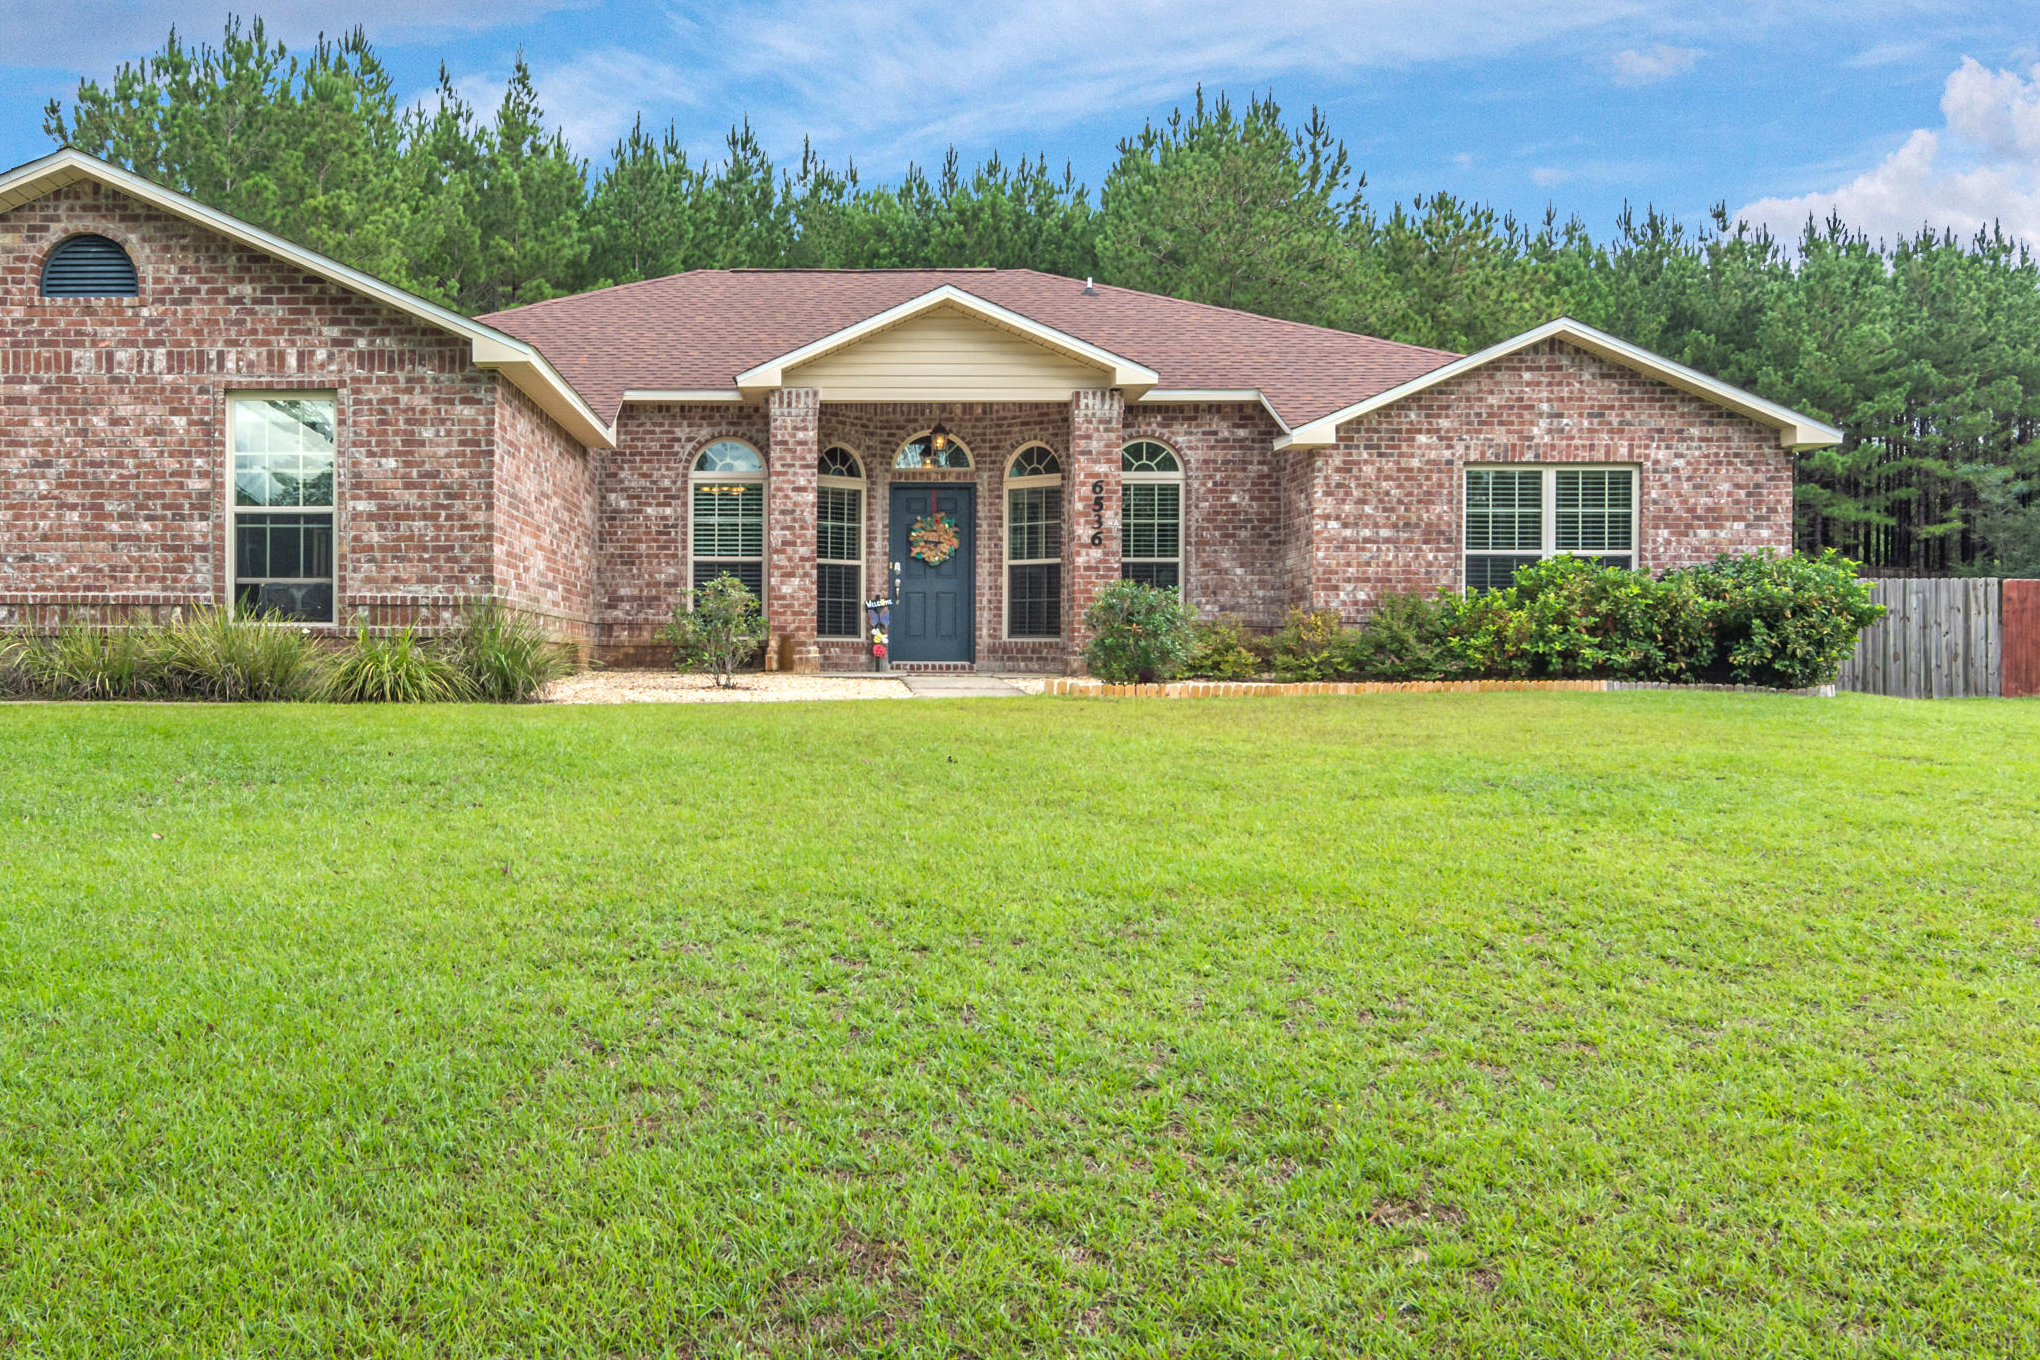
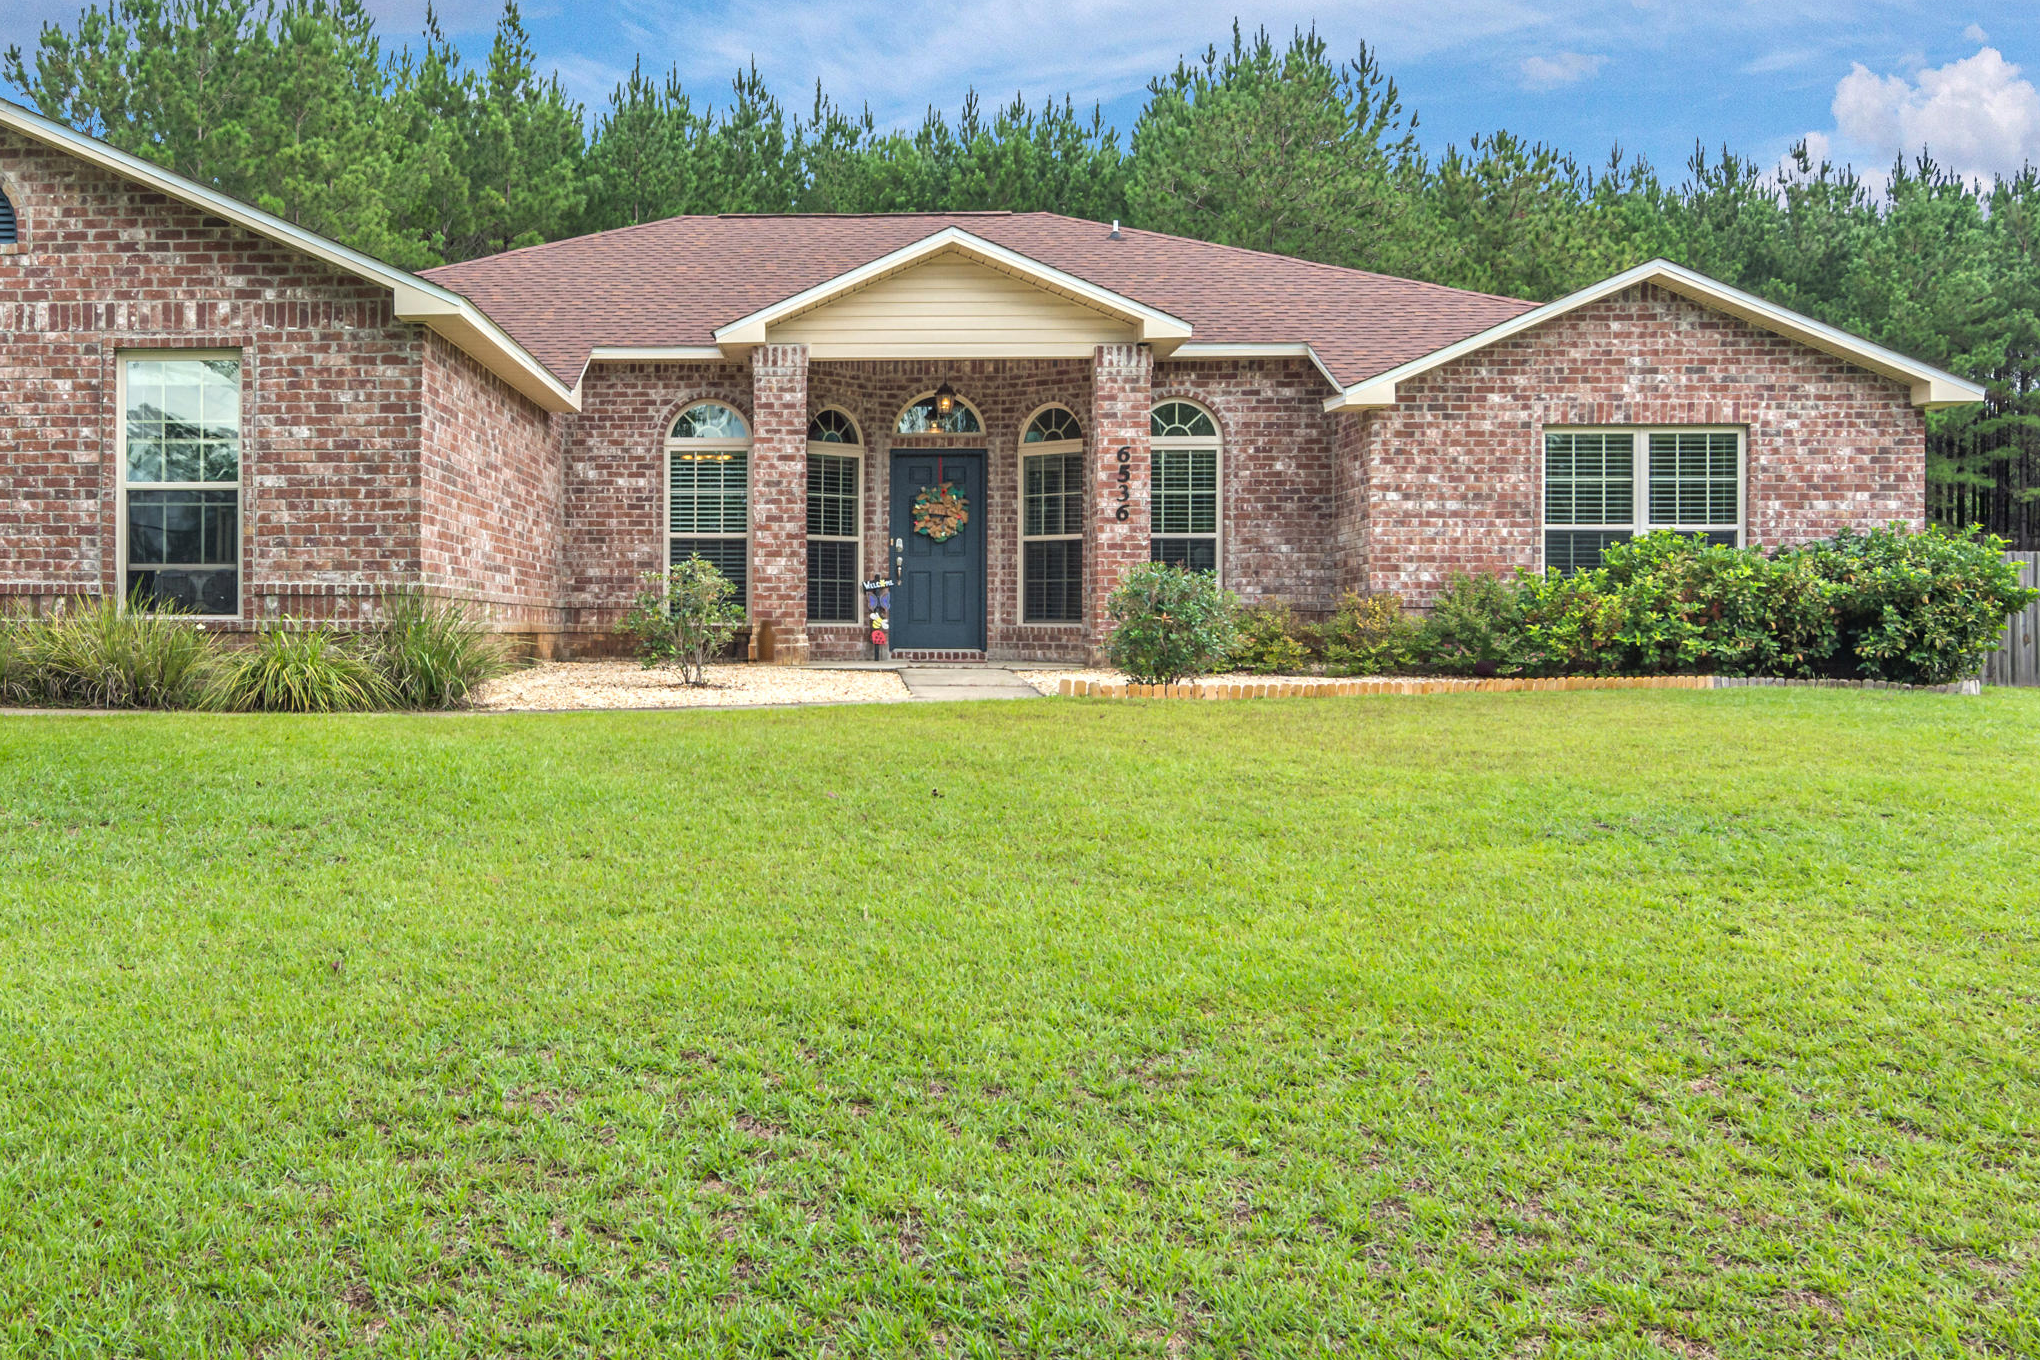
decorative plant: present [1138,636,1158,682] -> present [1474,623,1500,676]

